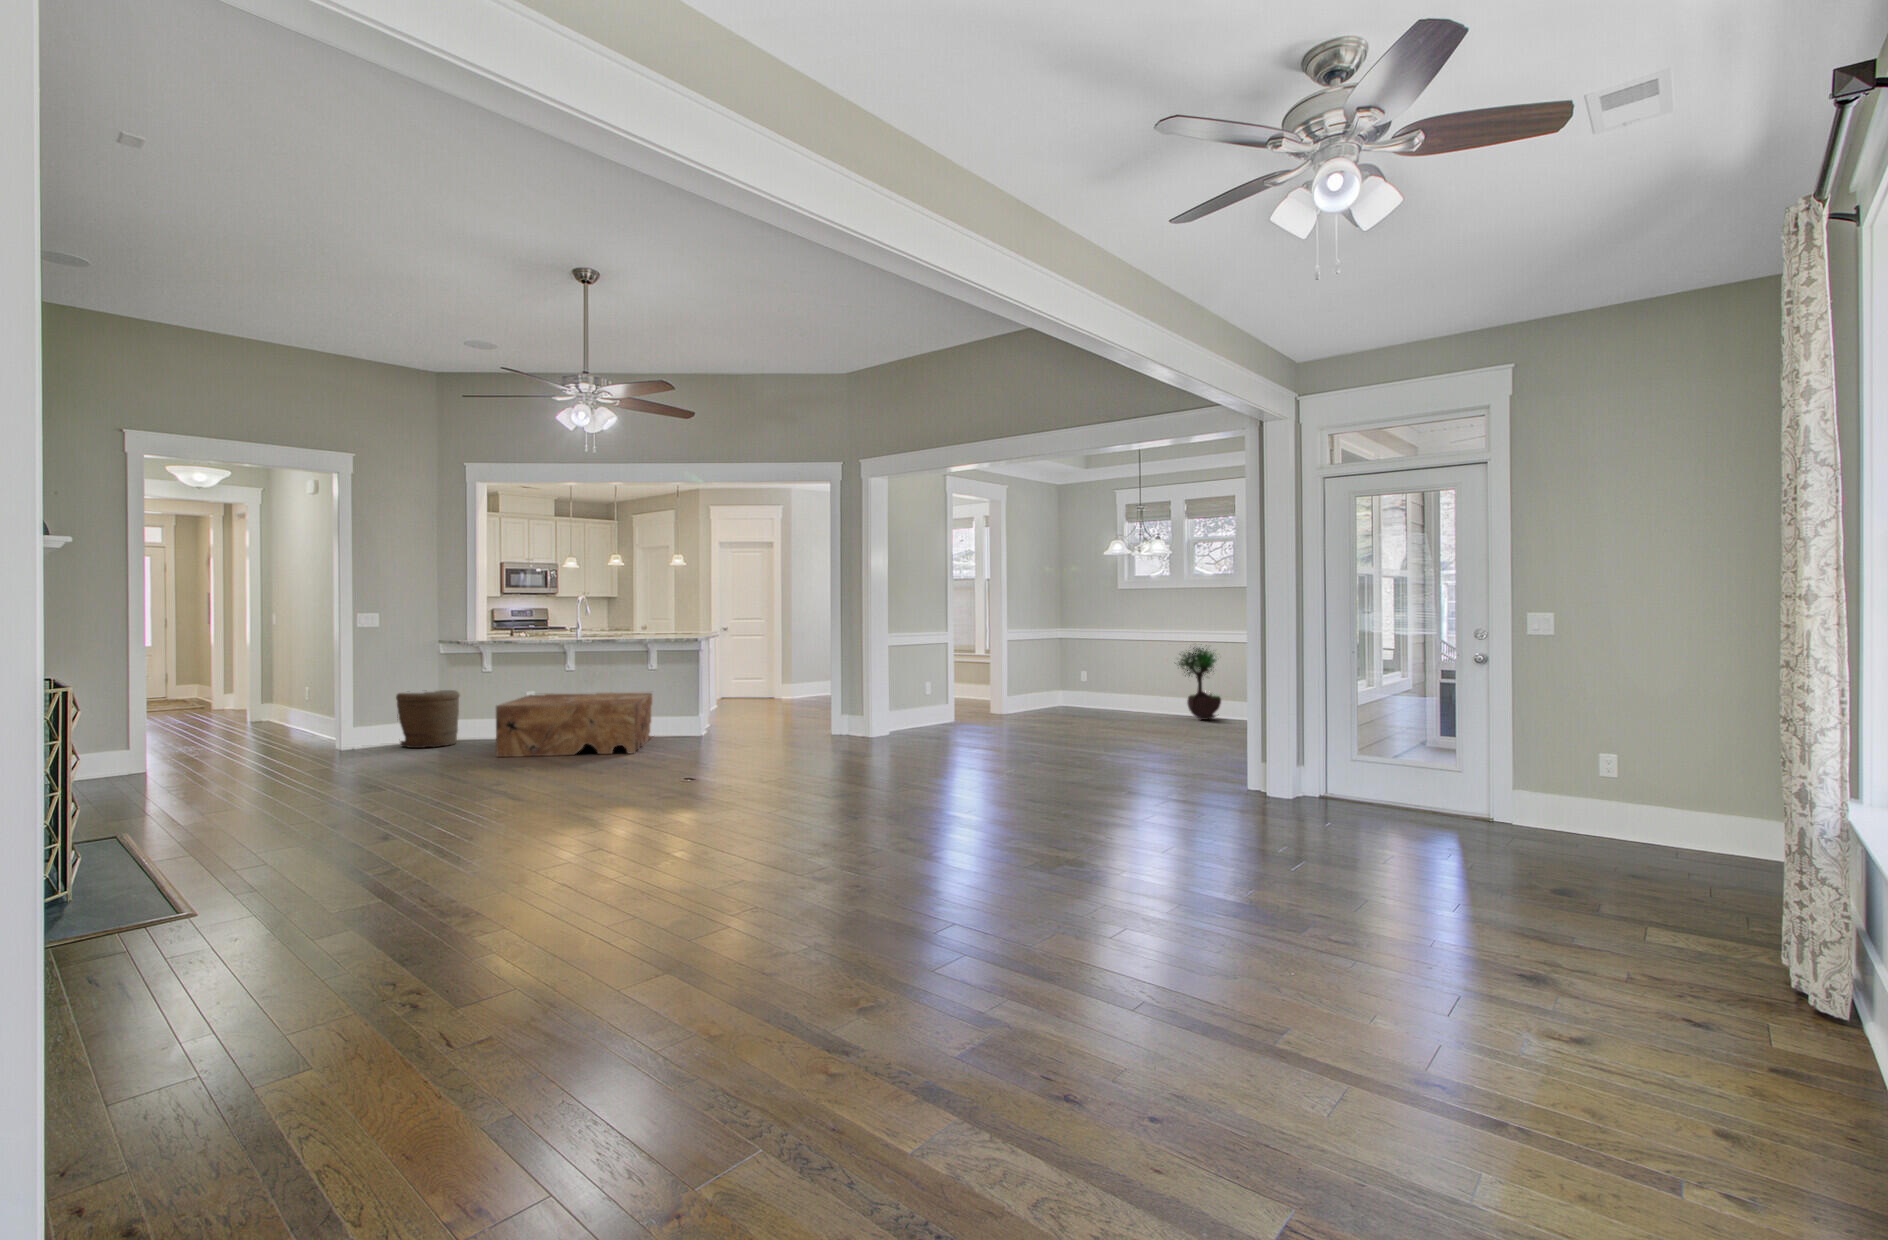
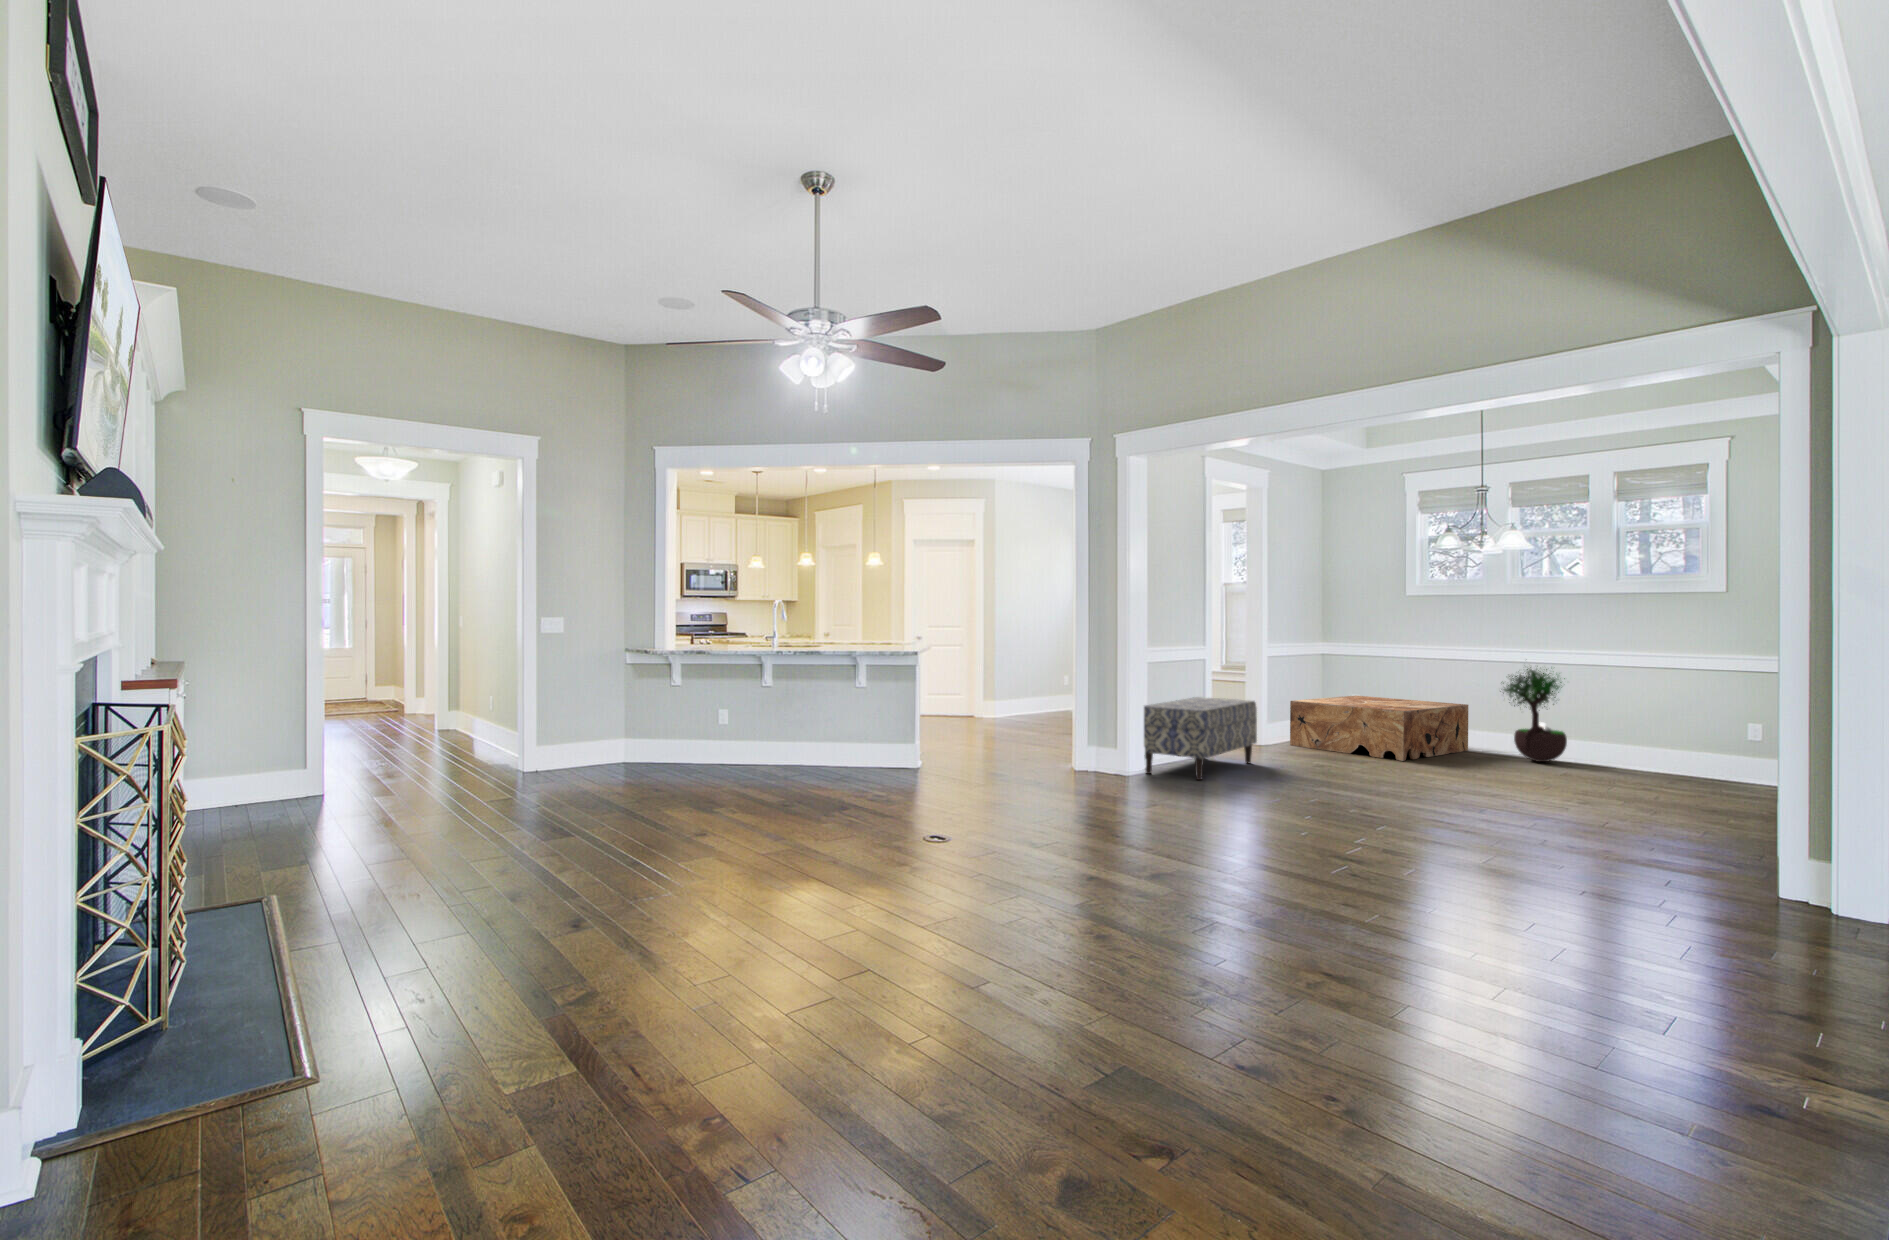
bench: none [884,674,985,739] -> present [1144,697,1257,780]
woven basket: present [396,690,460,748] -> none [581,706,649,774]
coffee table: present [496,692,652,757] -> present [1290,695,1468,761]

